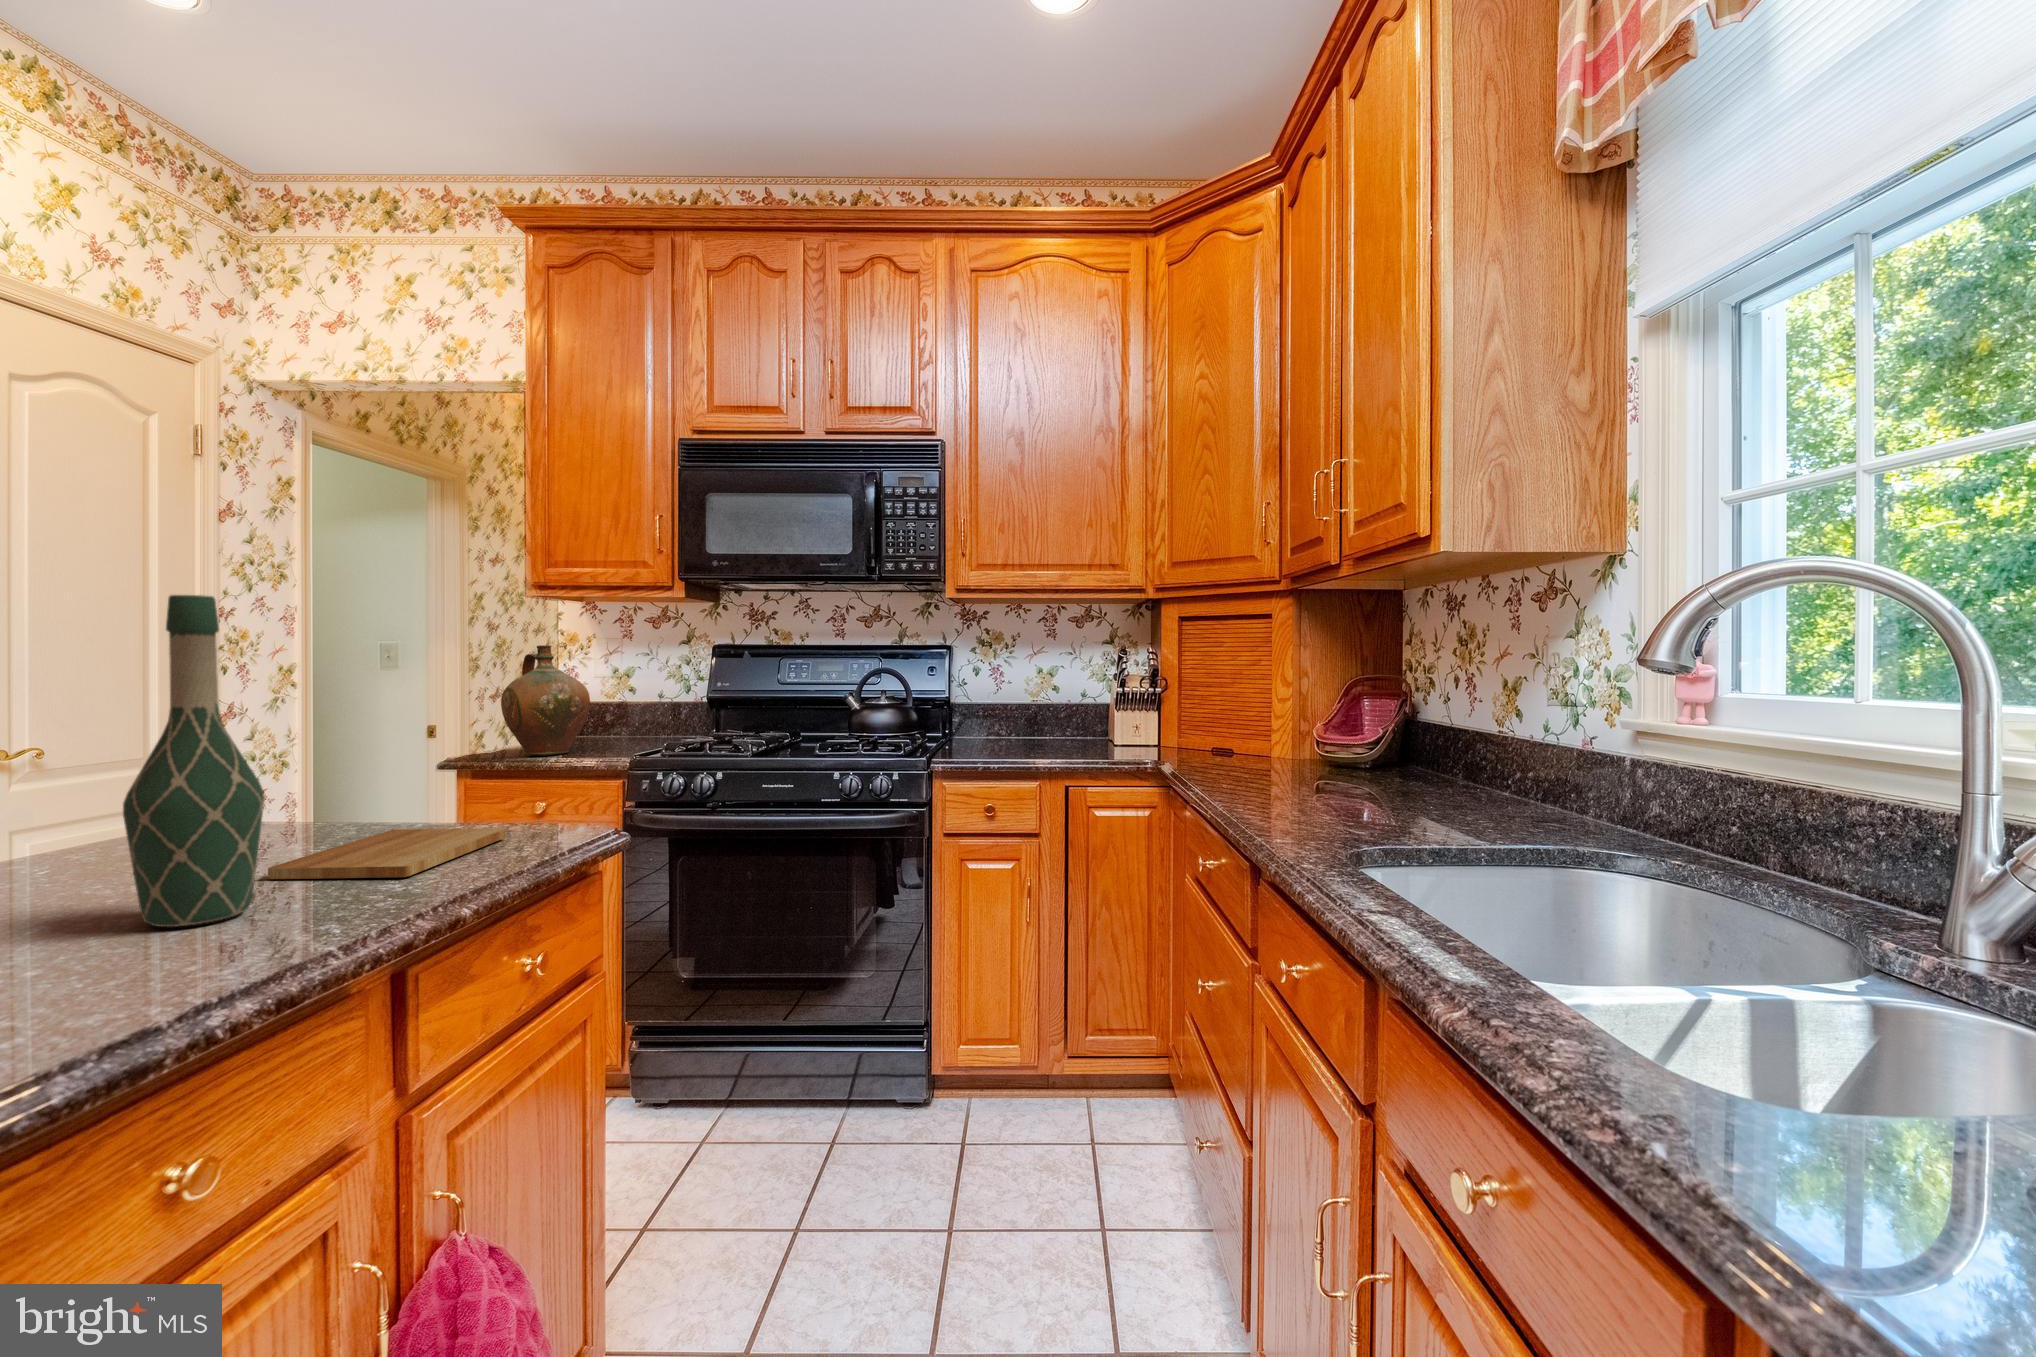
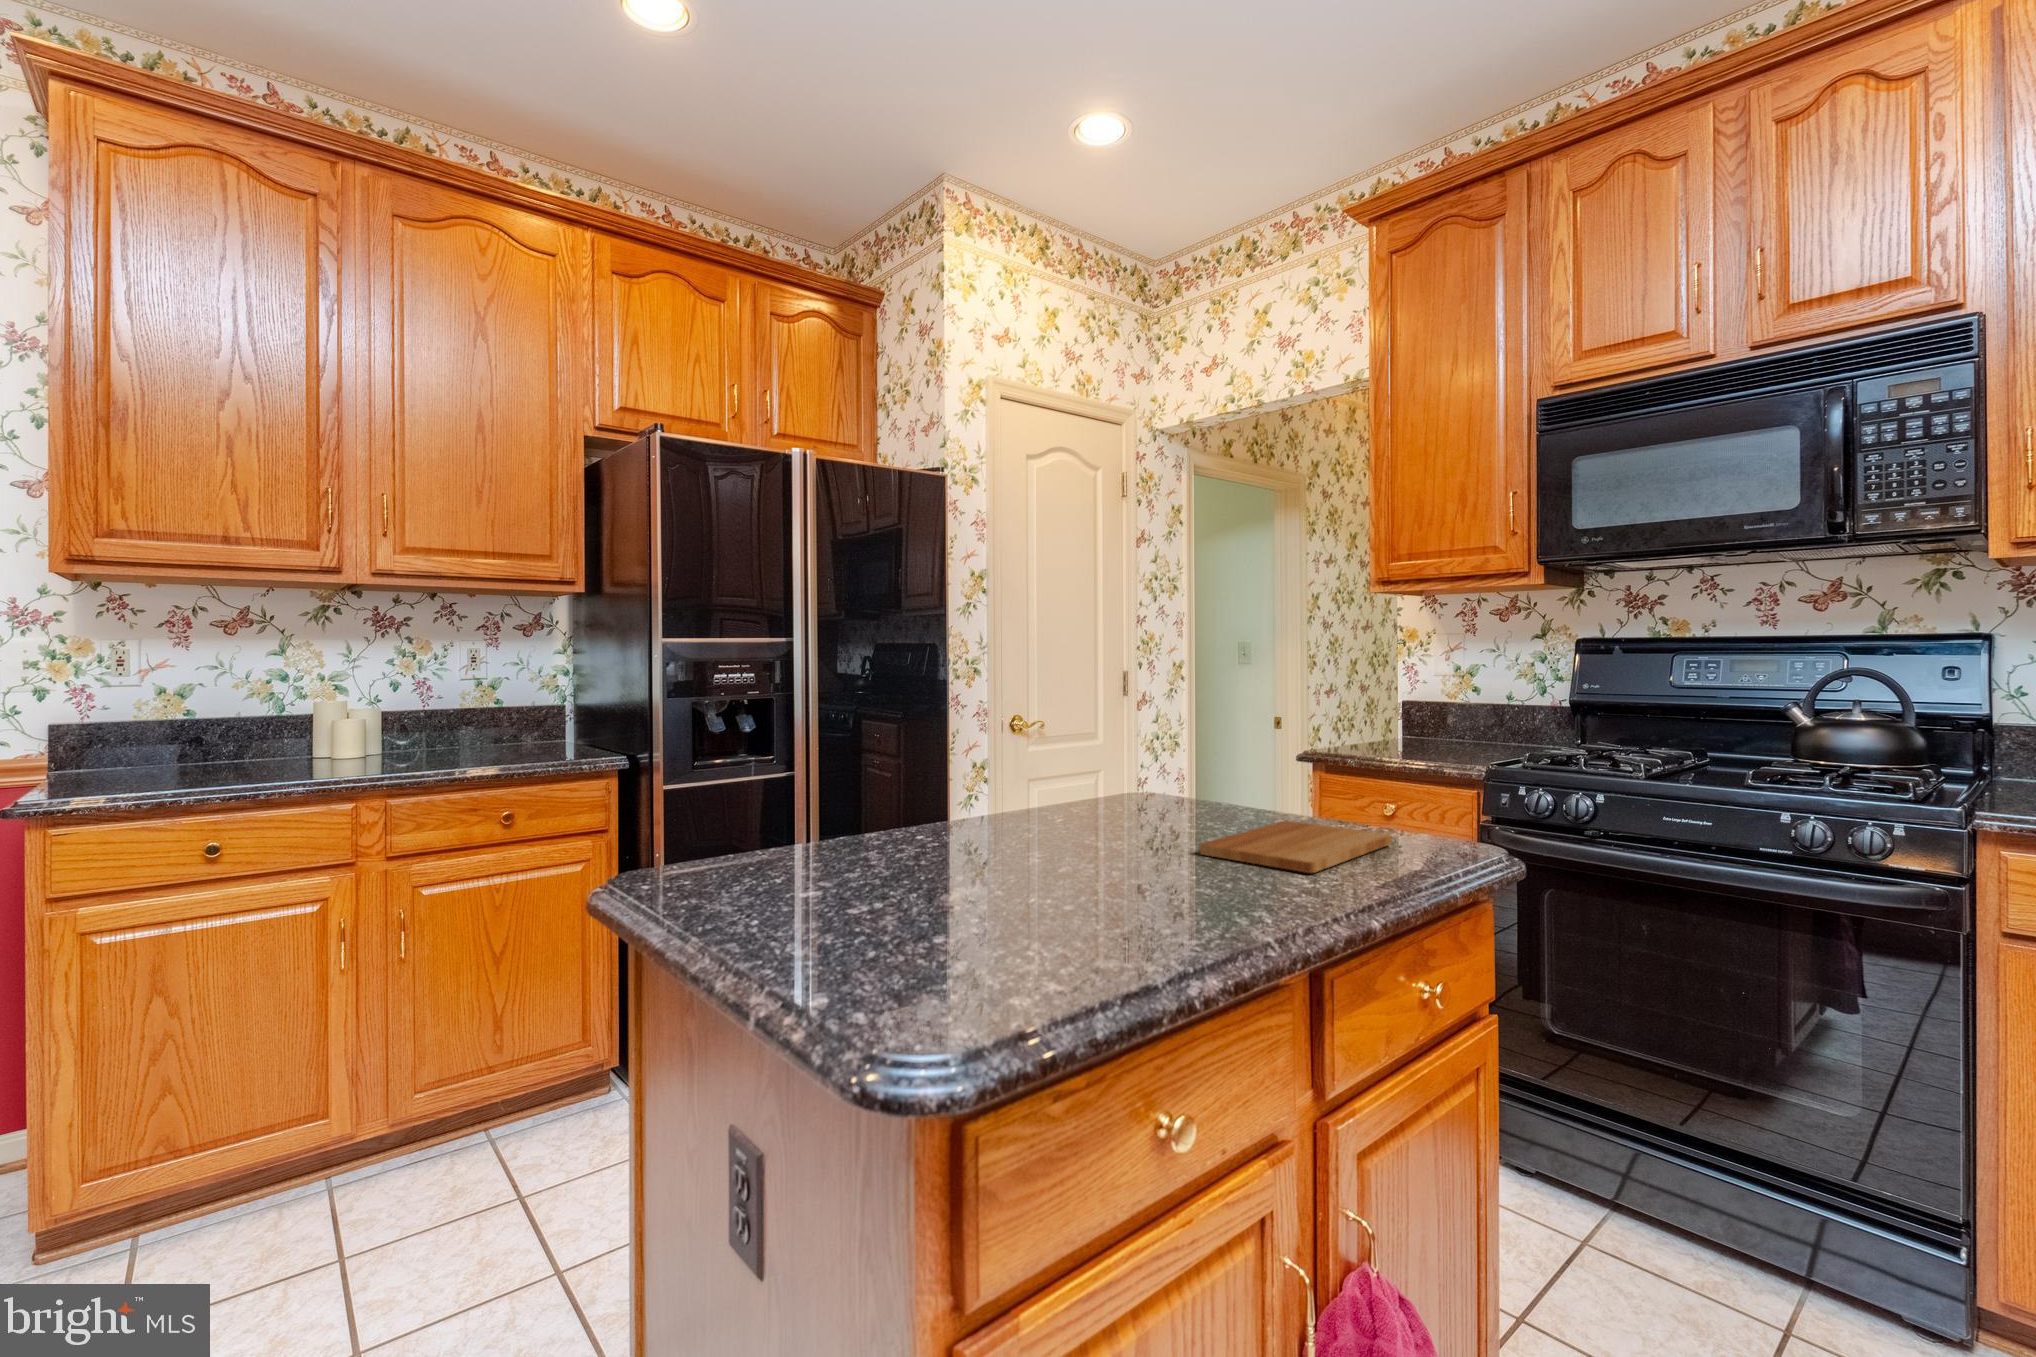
wine bottle: present [123,595,264,927] -> none [1114,599,1205,889]
ceramic jug: present [501,645,590,755] -> none [1346,643,1434,755]

